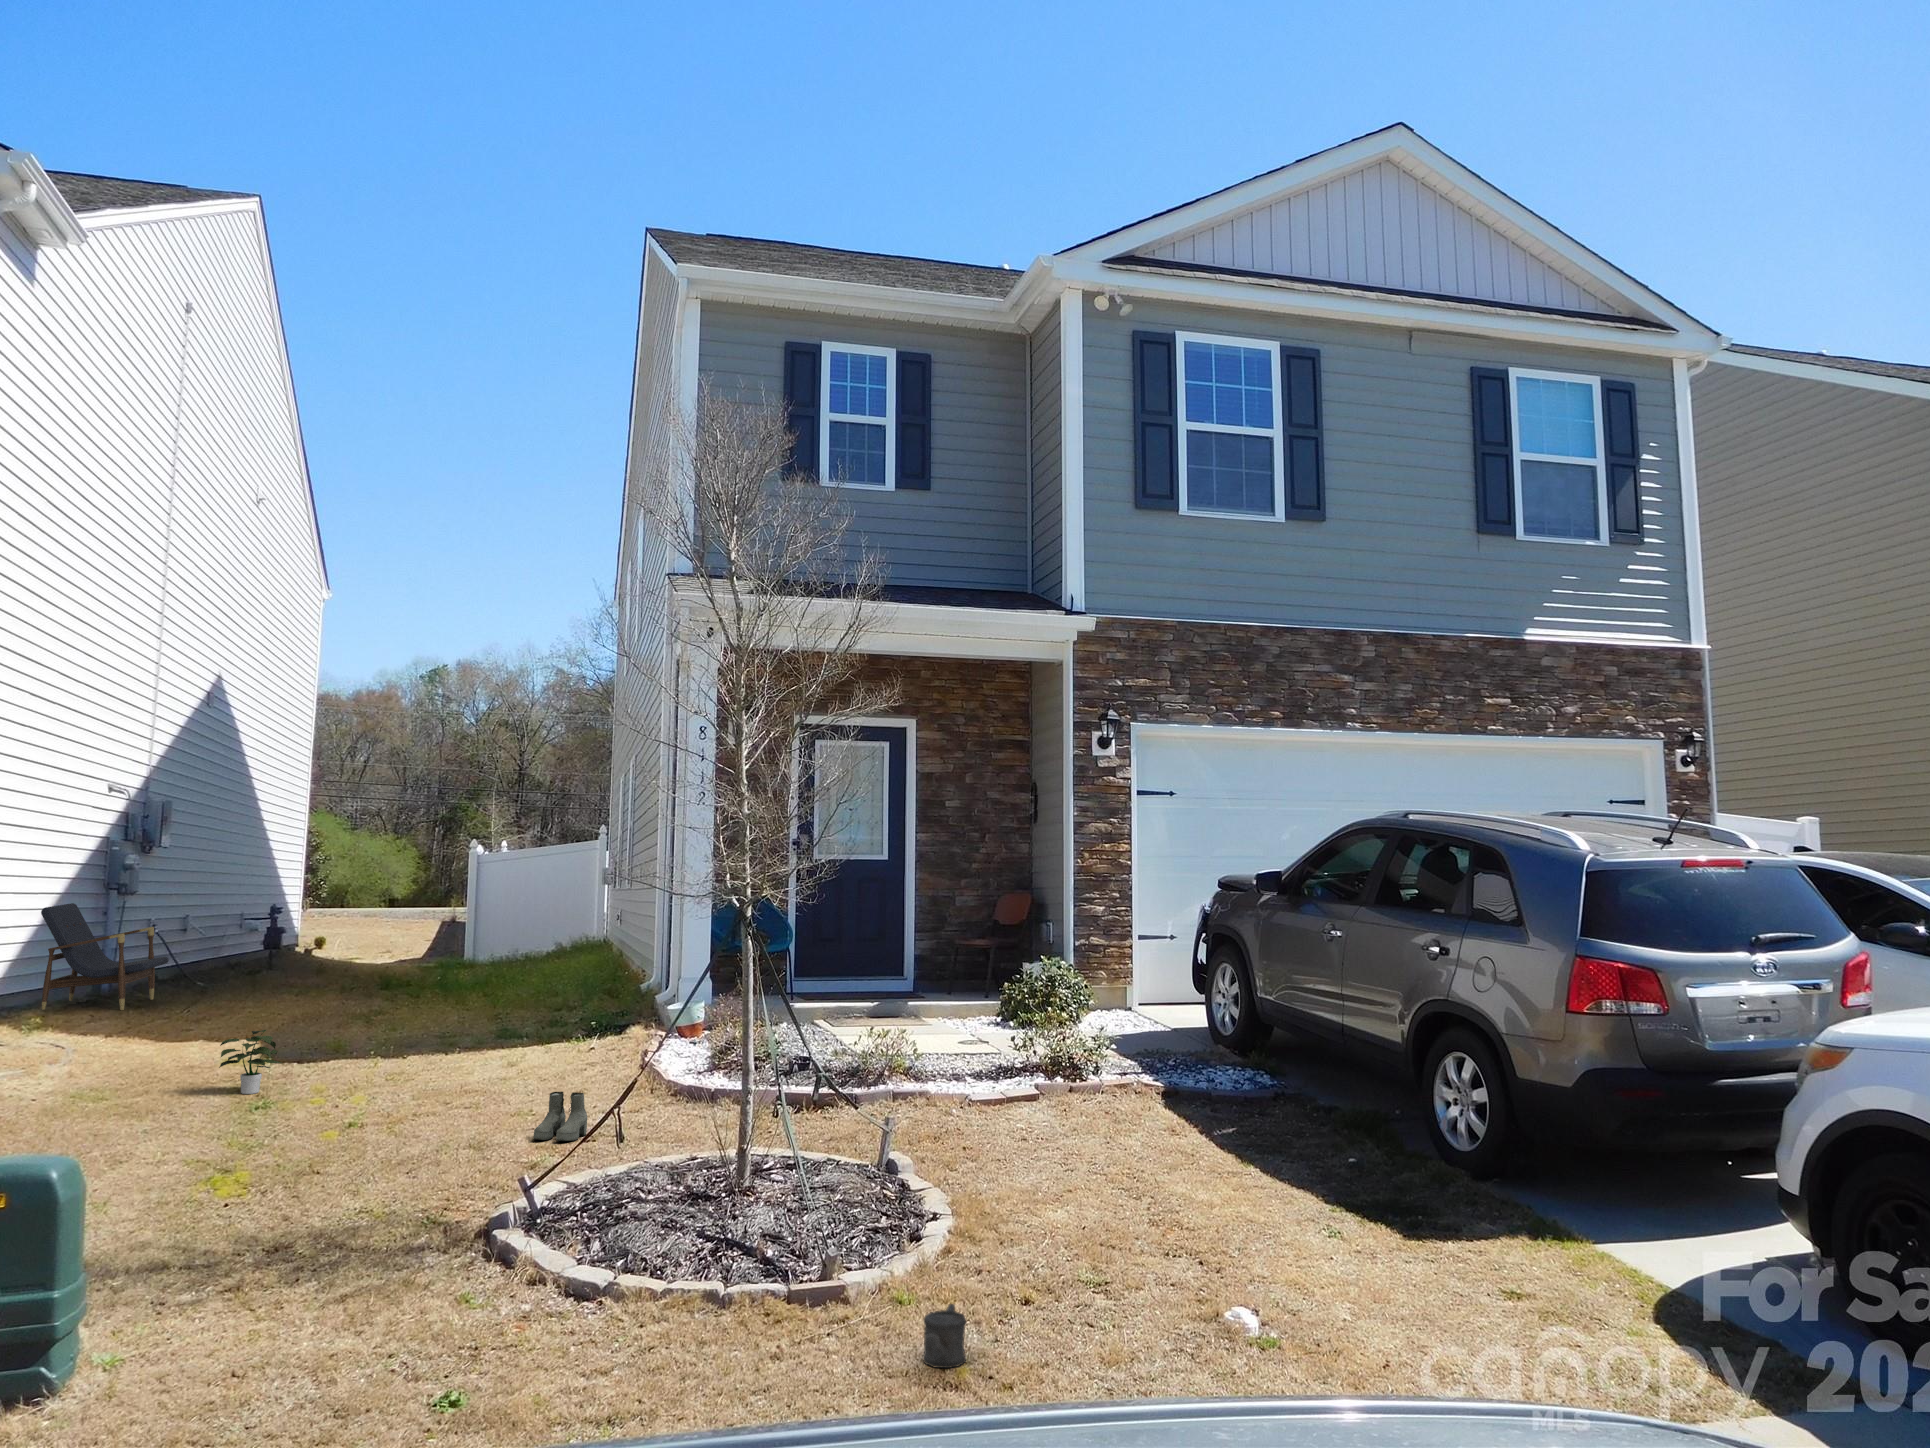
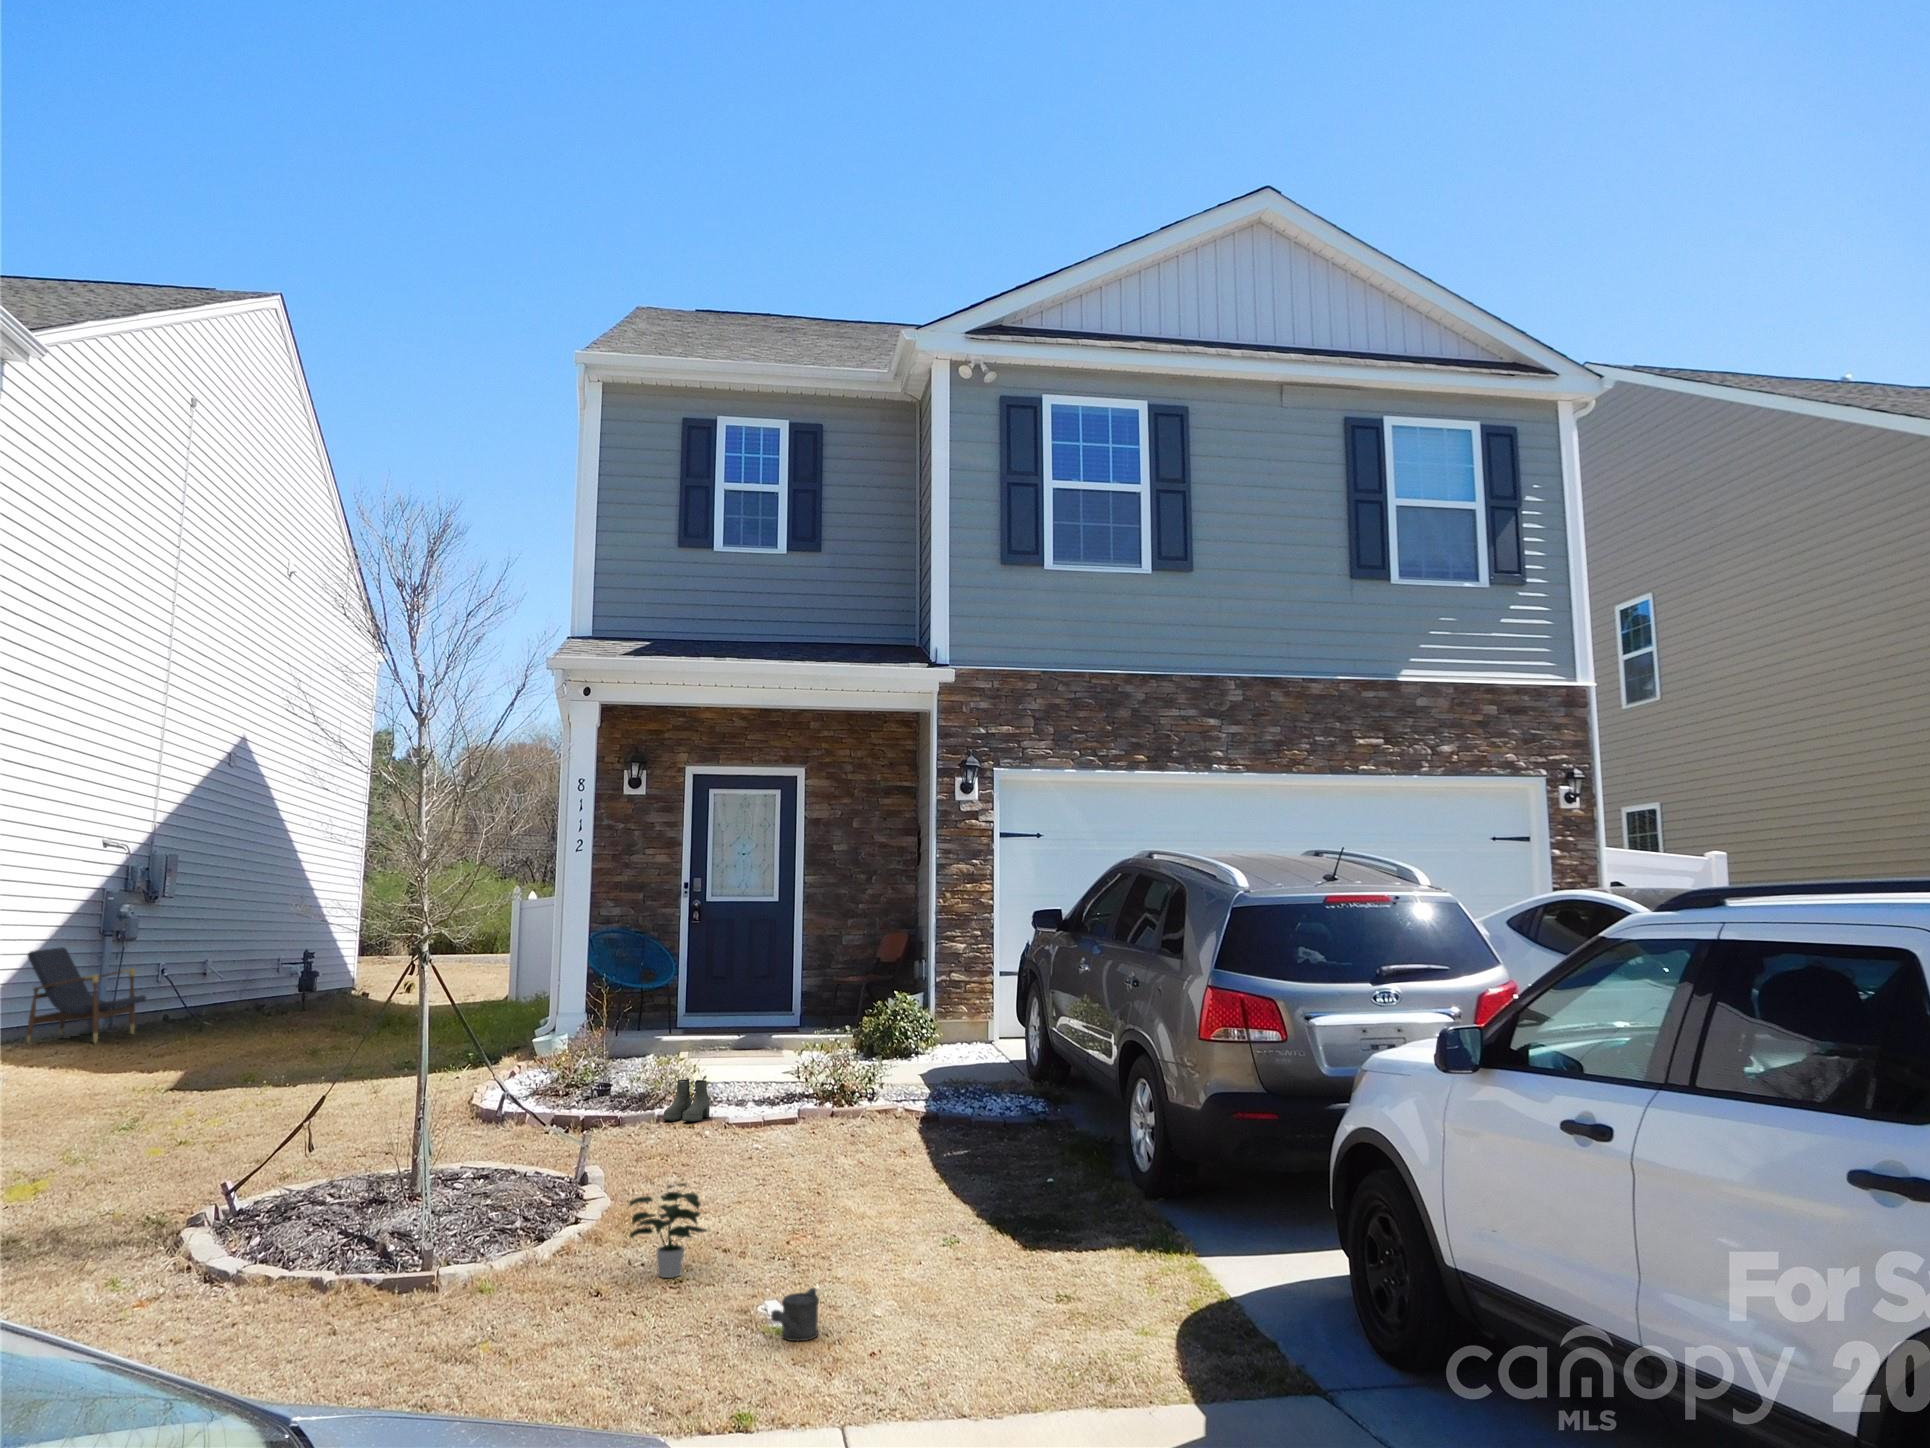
potted plant: present [219,1030,281,1094] -> present [629,1183,707,1278]
boots: present [533,1092,587,1141] -> present [663,1079,710,1122]
watering can: present [923,1304,967,1368] -> present [771,1288,819,1341]

